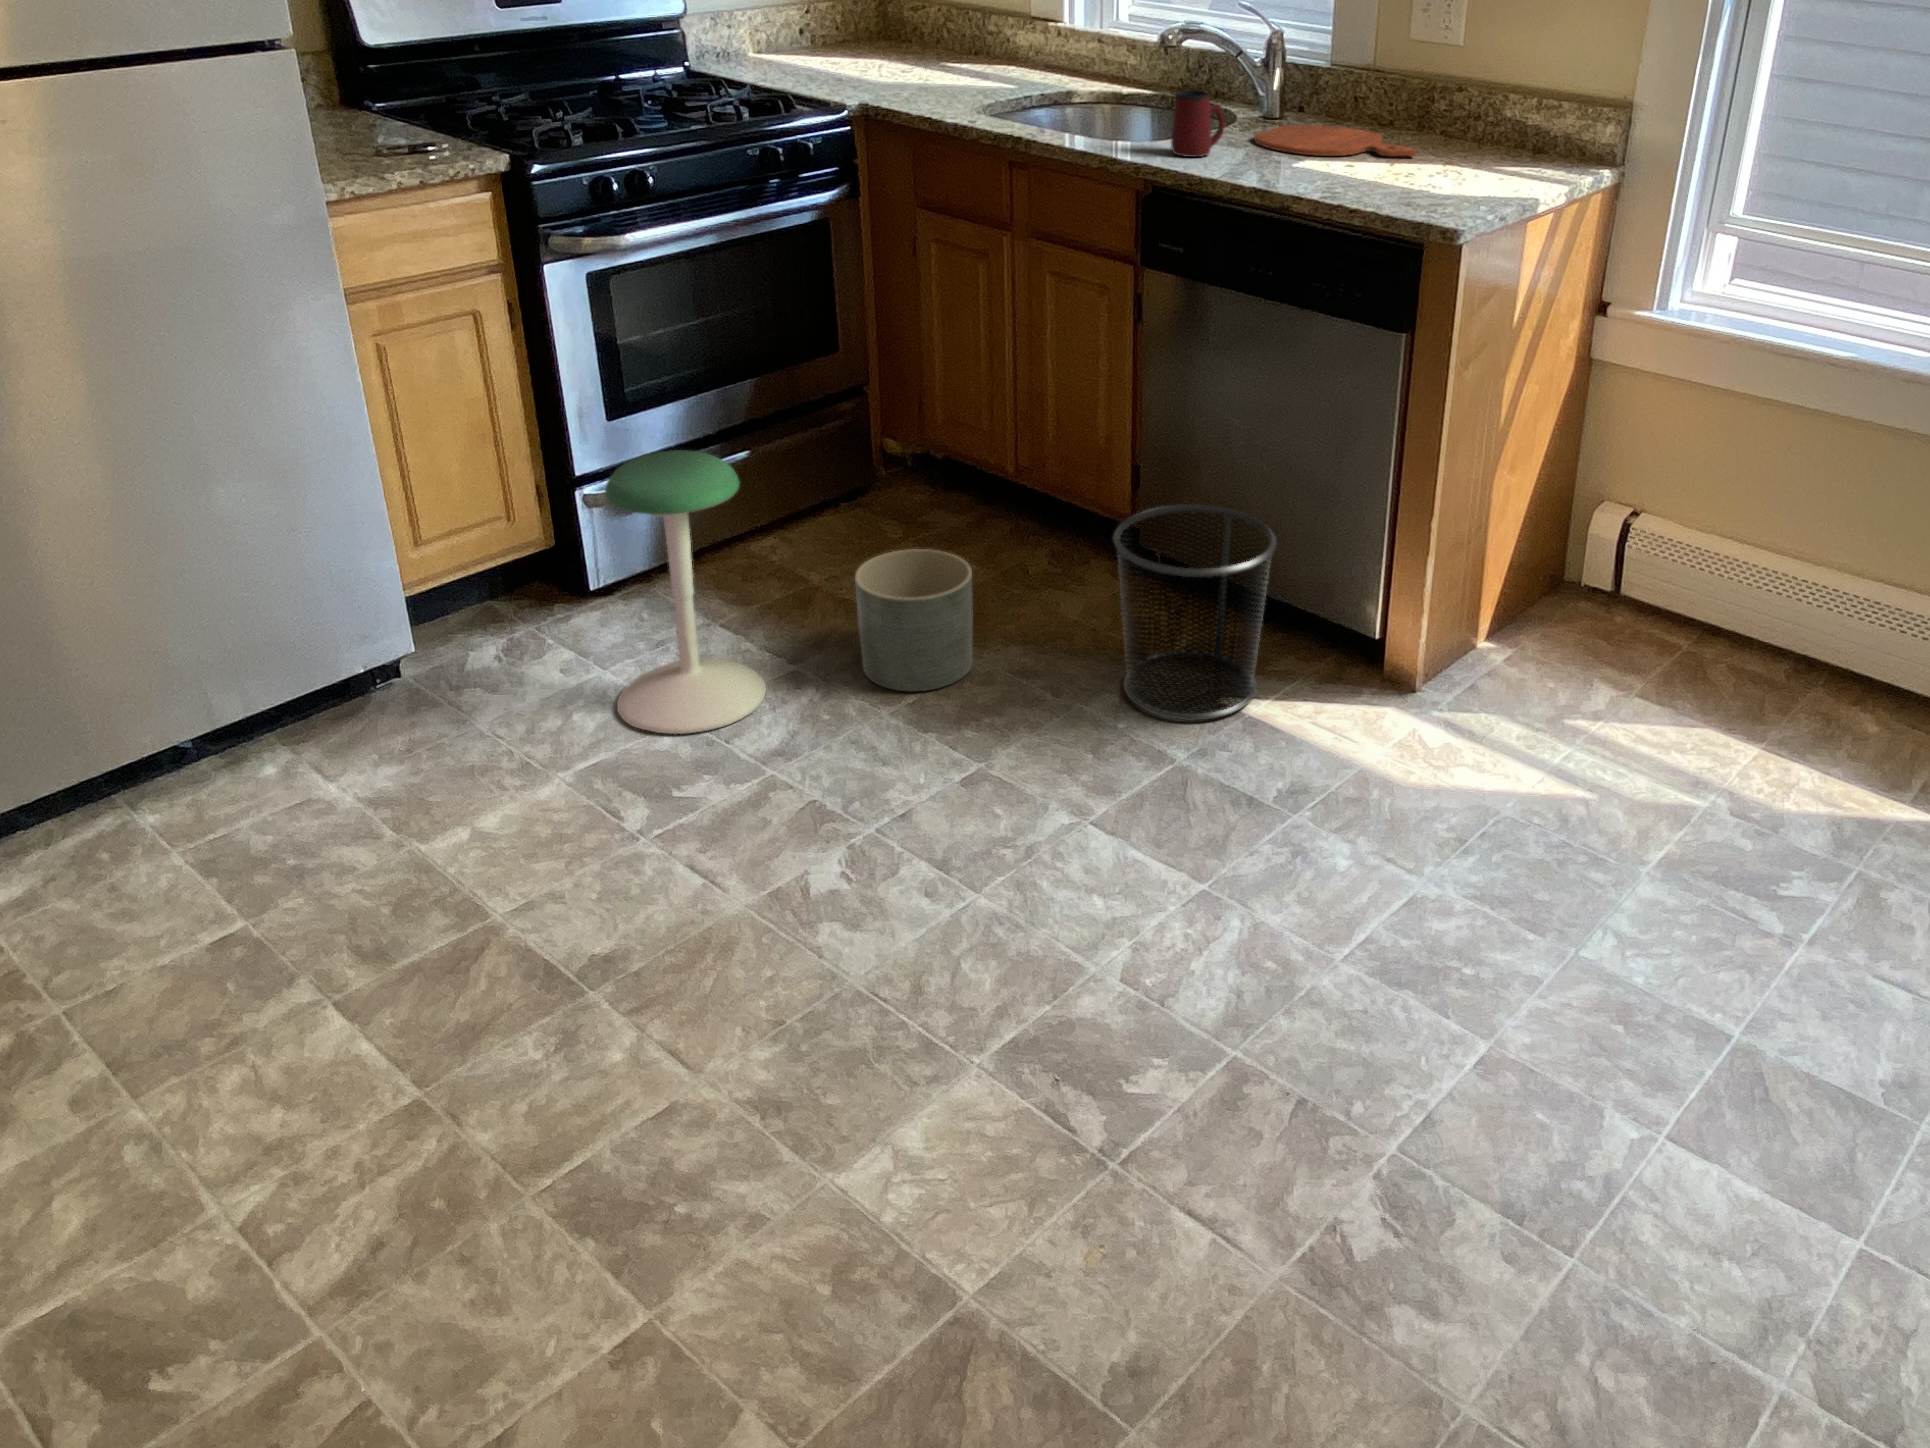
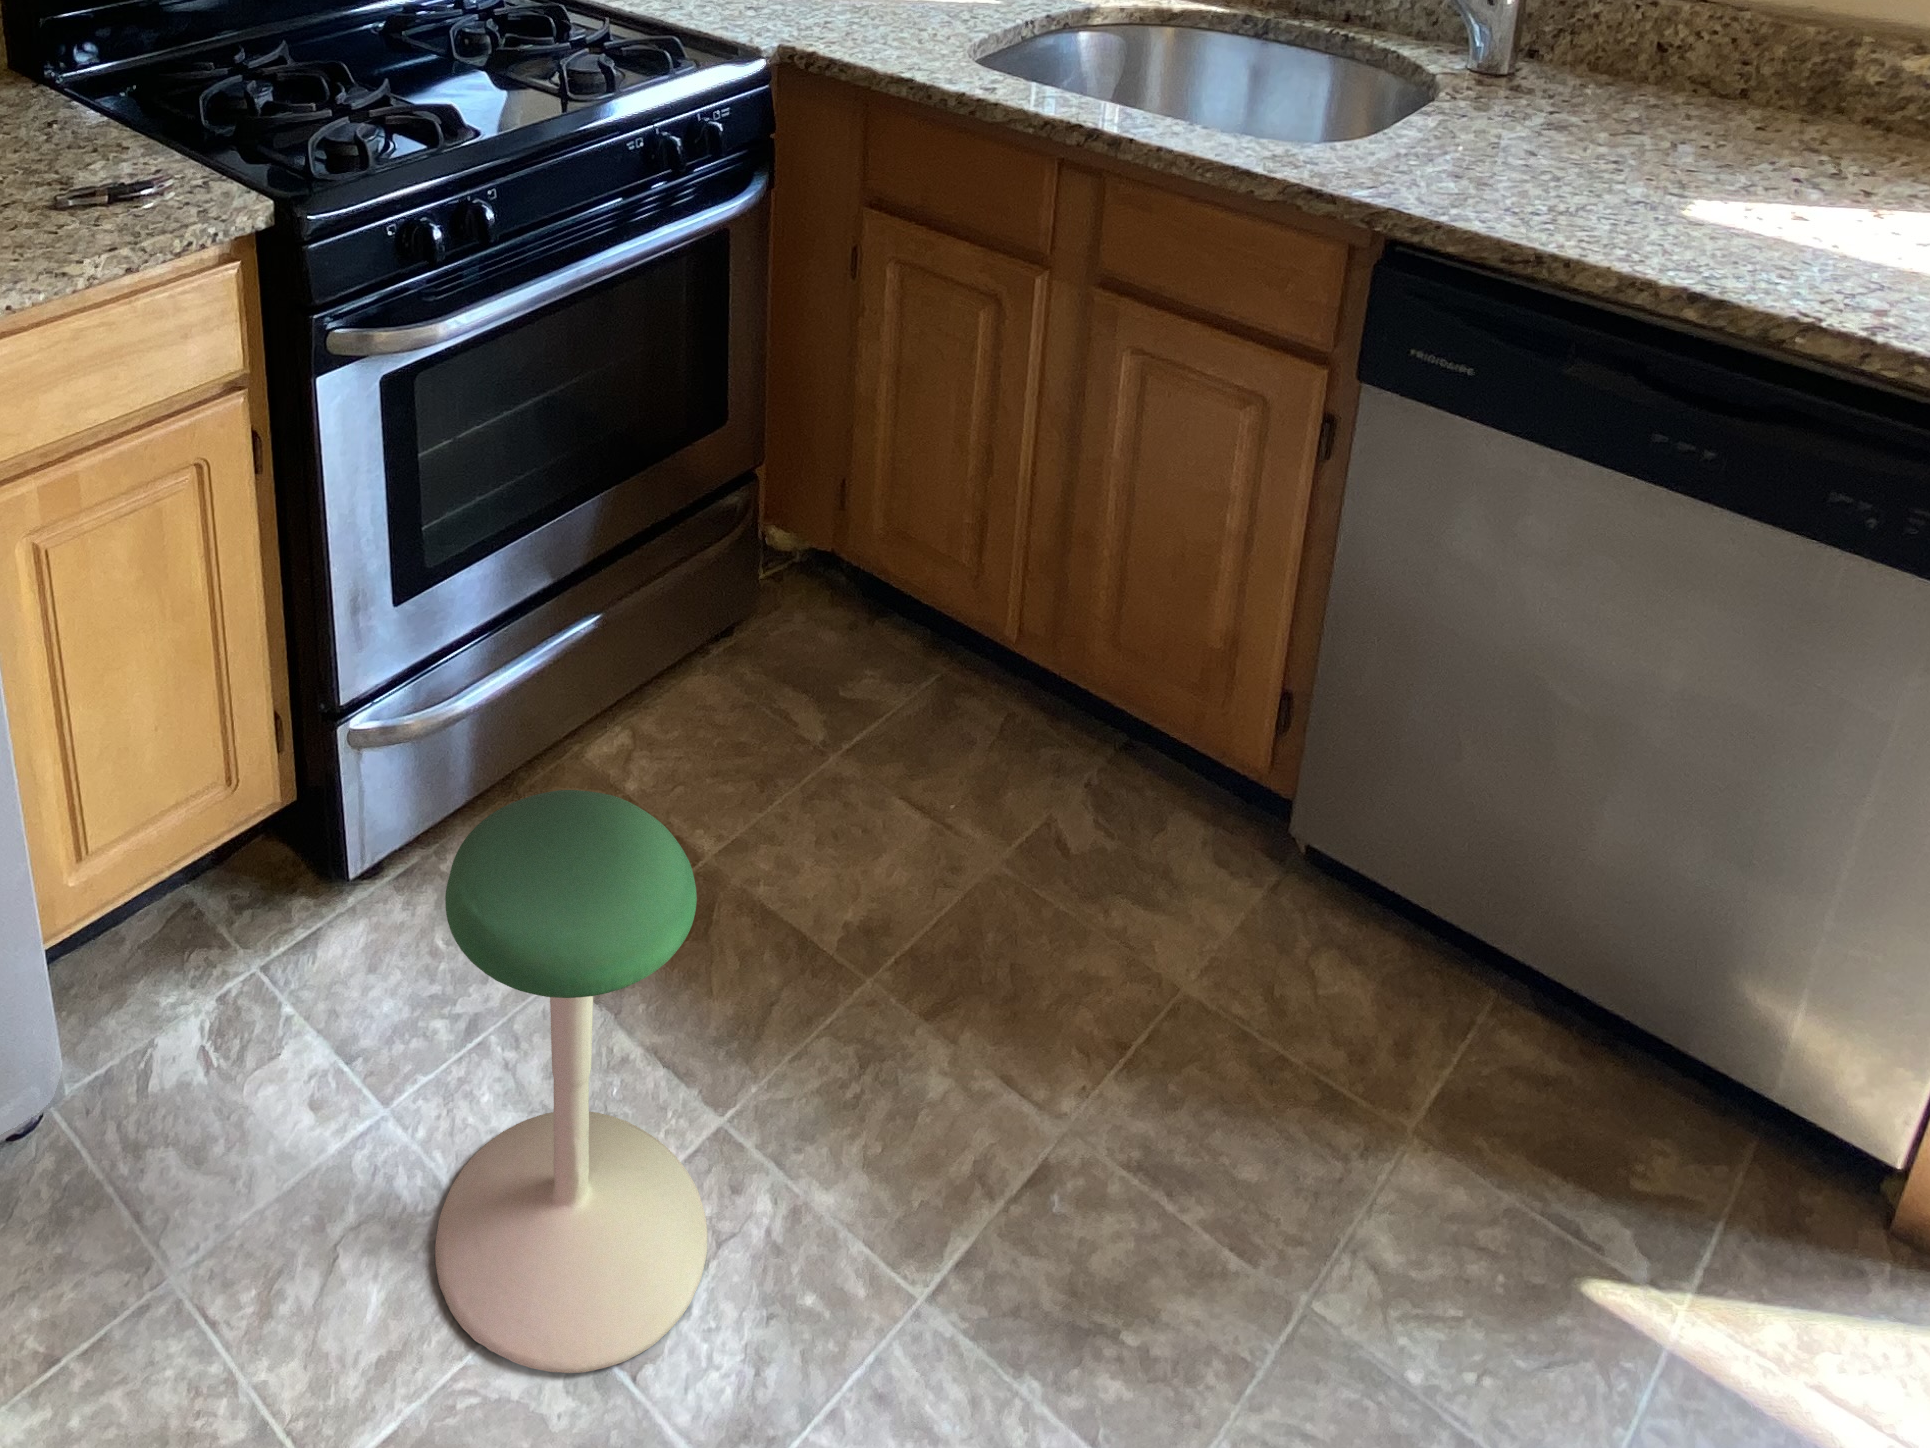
mug: present [1171,90,1225,157] -> none [1403,72,1505,193]
cutting board: present [1254,125,1416,156] -> none [1505,99,1857,185]
trash can: present [1113,504,1276,720] -> none [1388,885,1788,1392]
planter: present [855,549,972,691] -> none [869,916,1097,1243]

